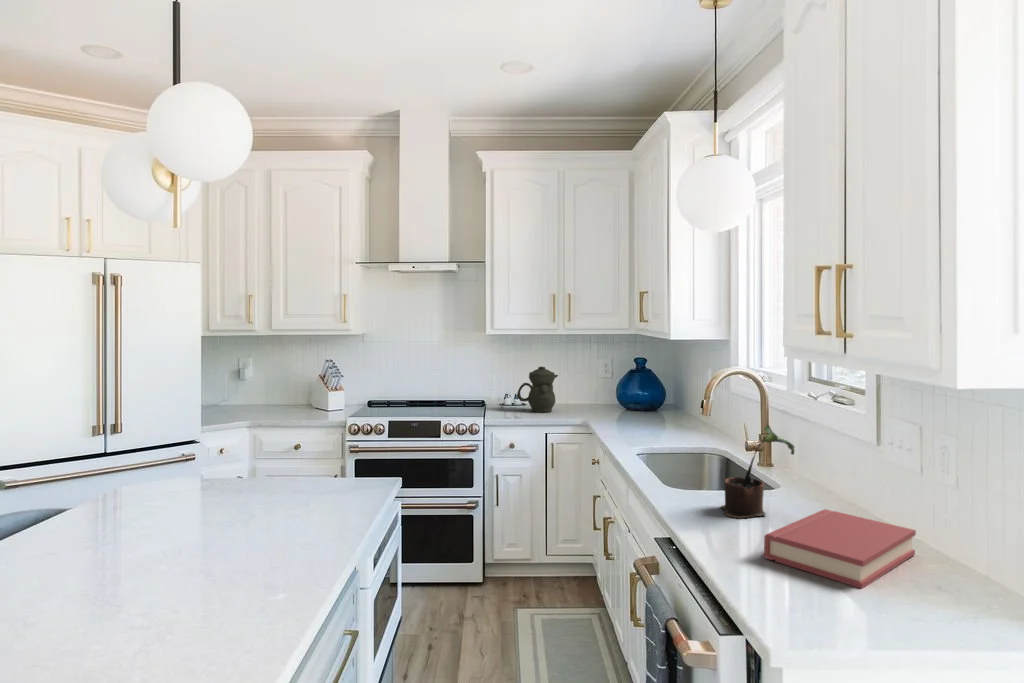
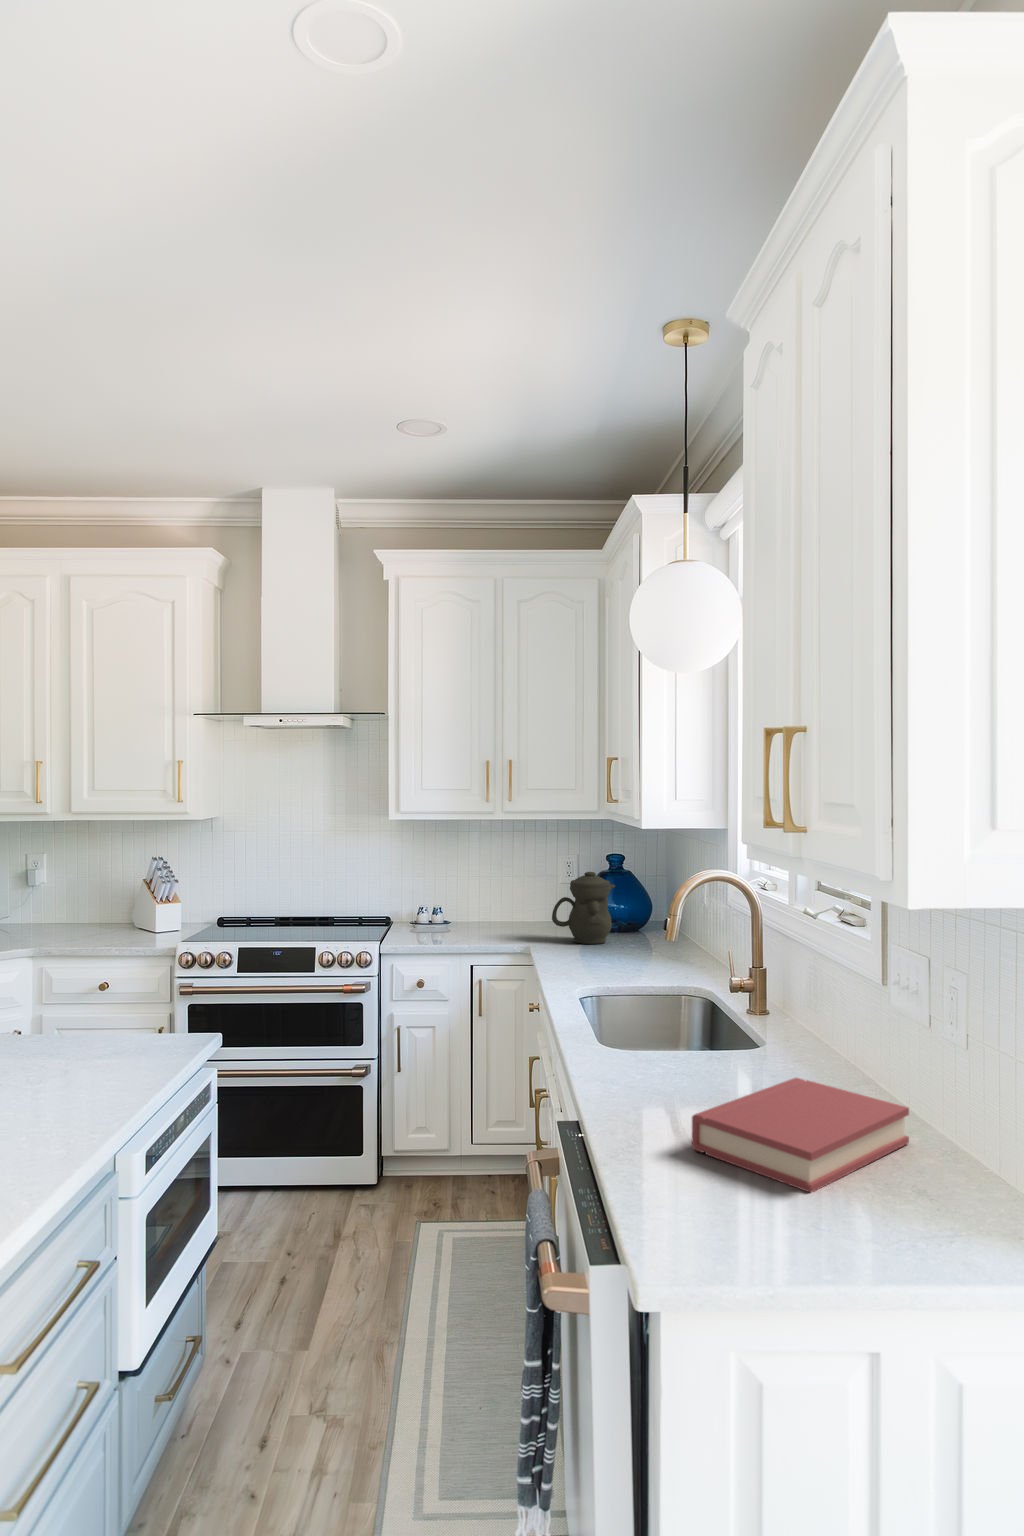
teapot: present [517,367,558,412] -> present [552,872,615,944]
potted plant: present [721,425,794,518] -> none [664,955,766,1092]

